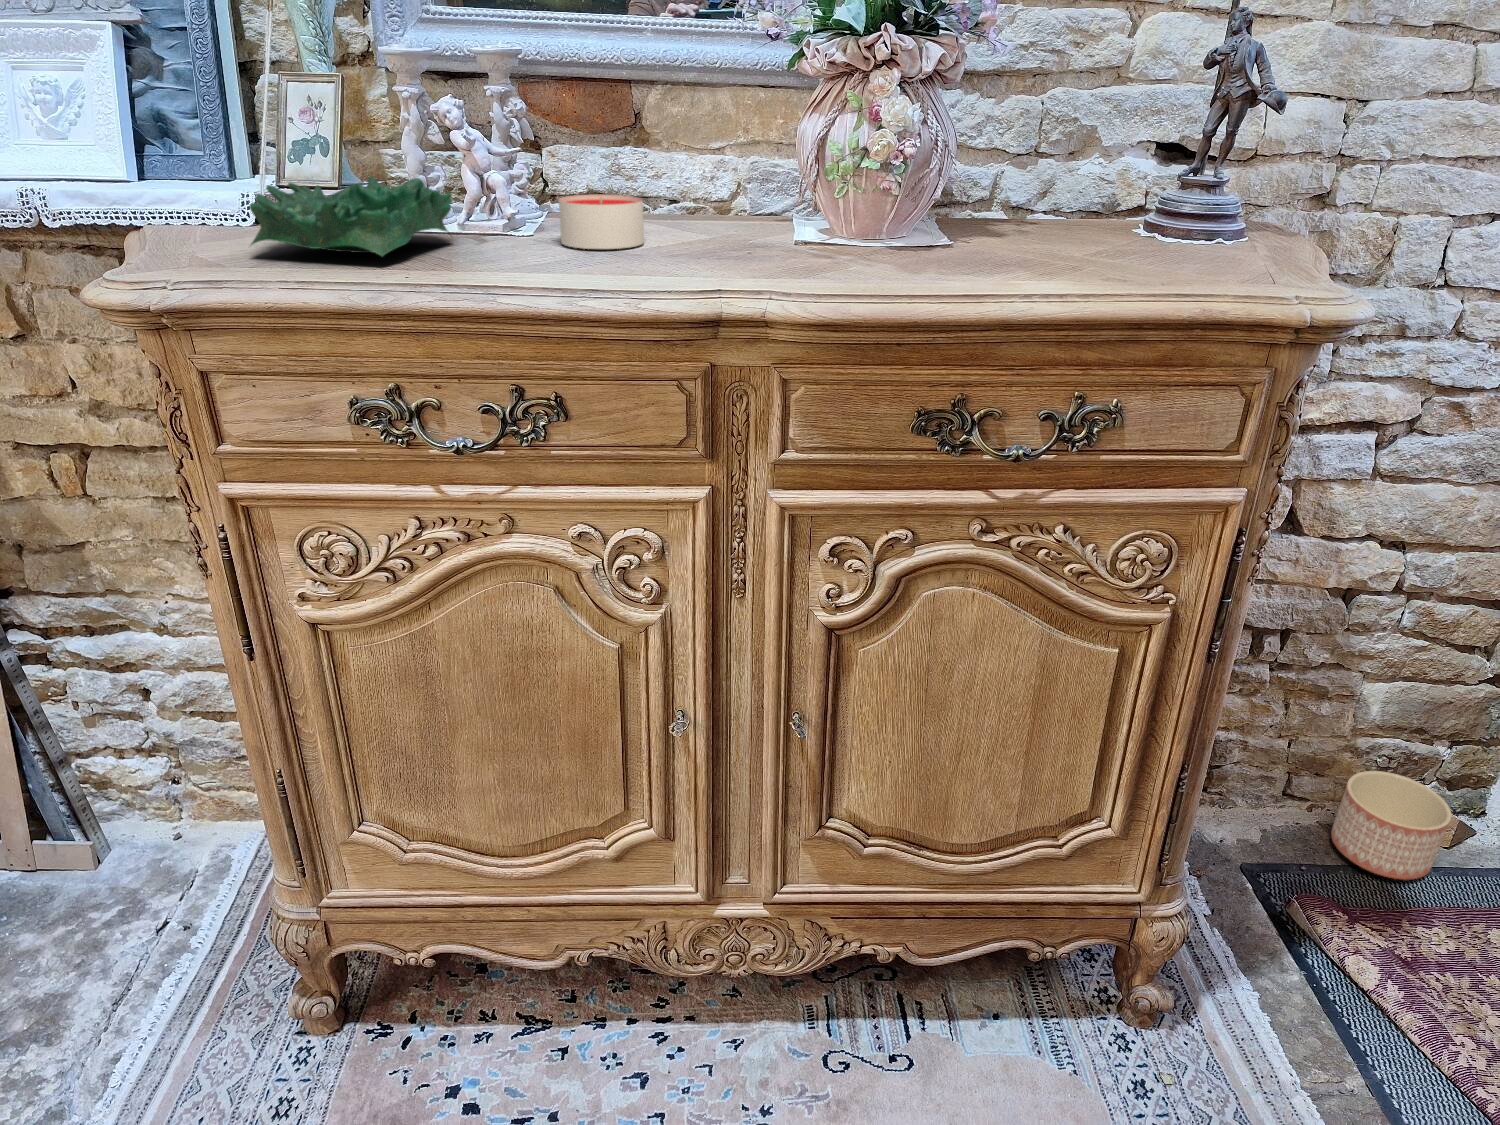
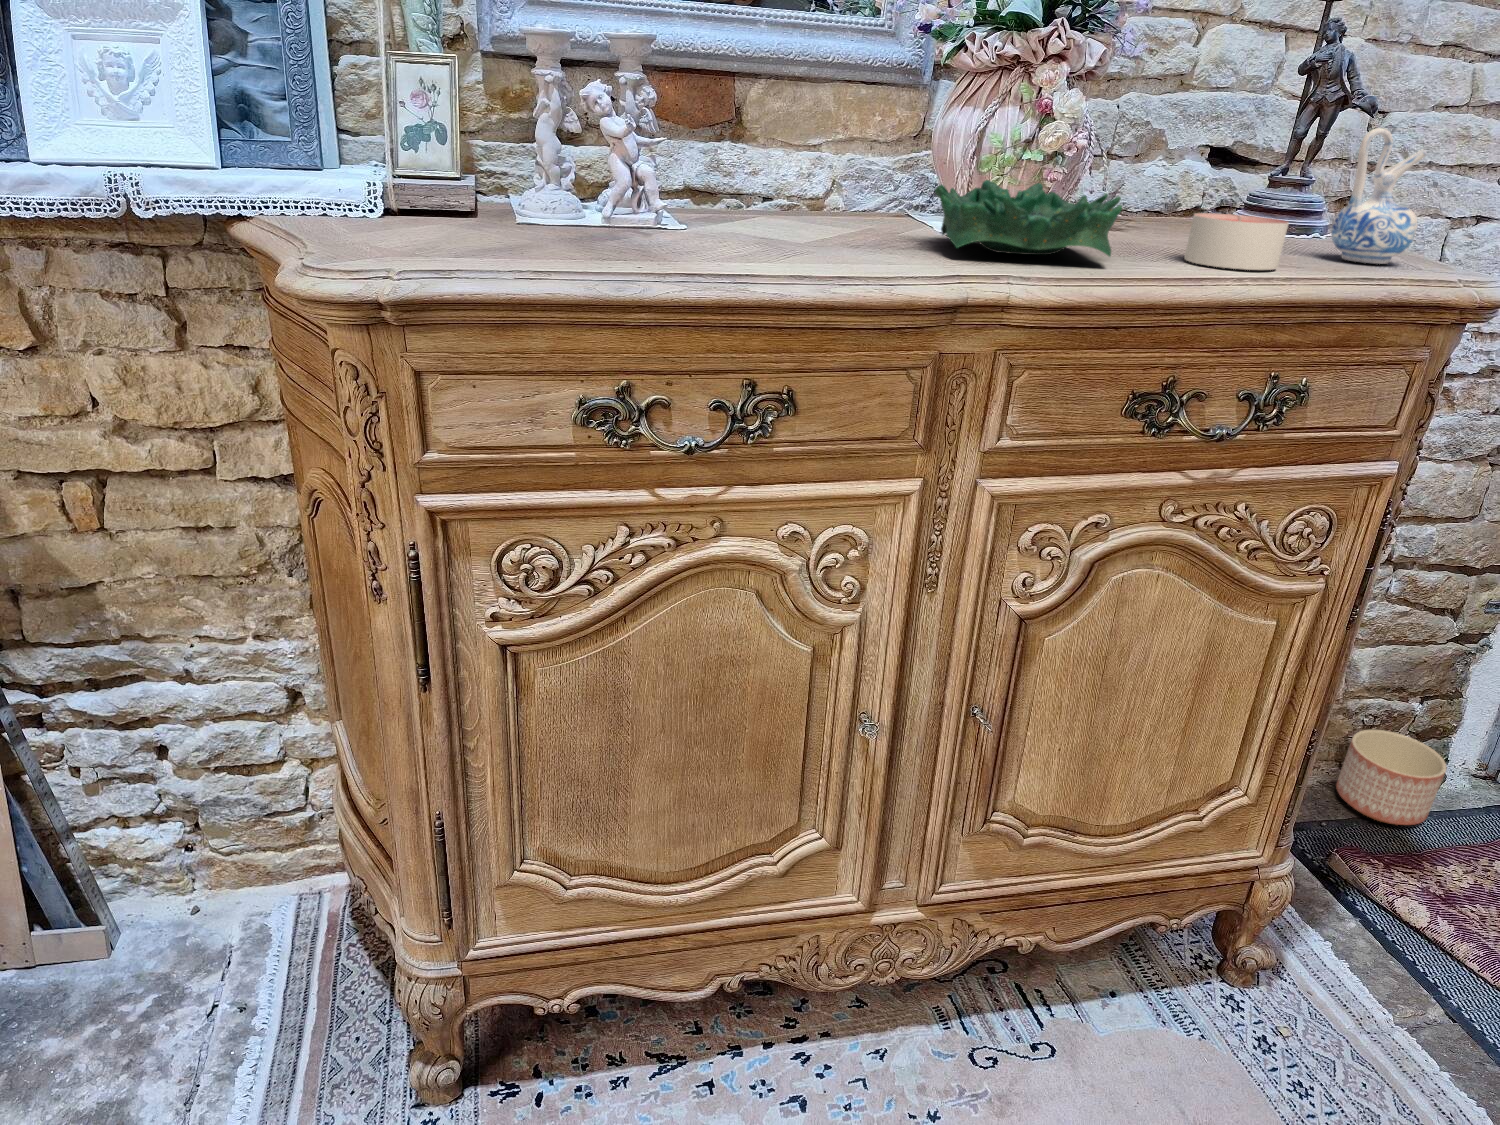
ceramic pitcher: none [1199,123,1294,269] -> present [1331,128,1427,264]
decorative bowl: present [250,176,452,256] -> present [935,180,1122,257]
candle: present [559,195,644,249] -> present [1184,213,1289,270]

